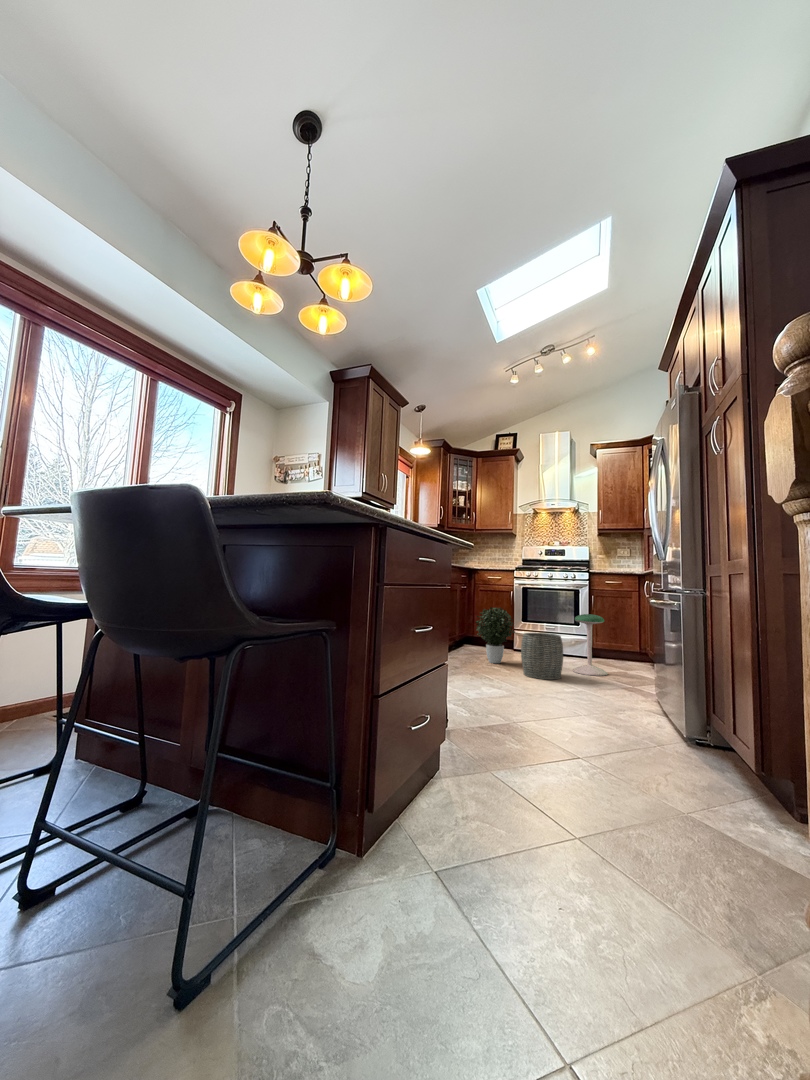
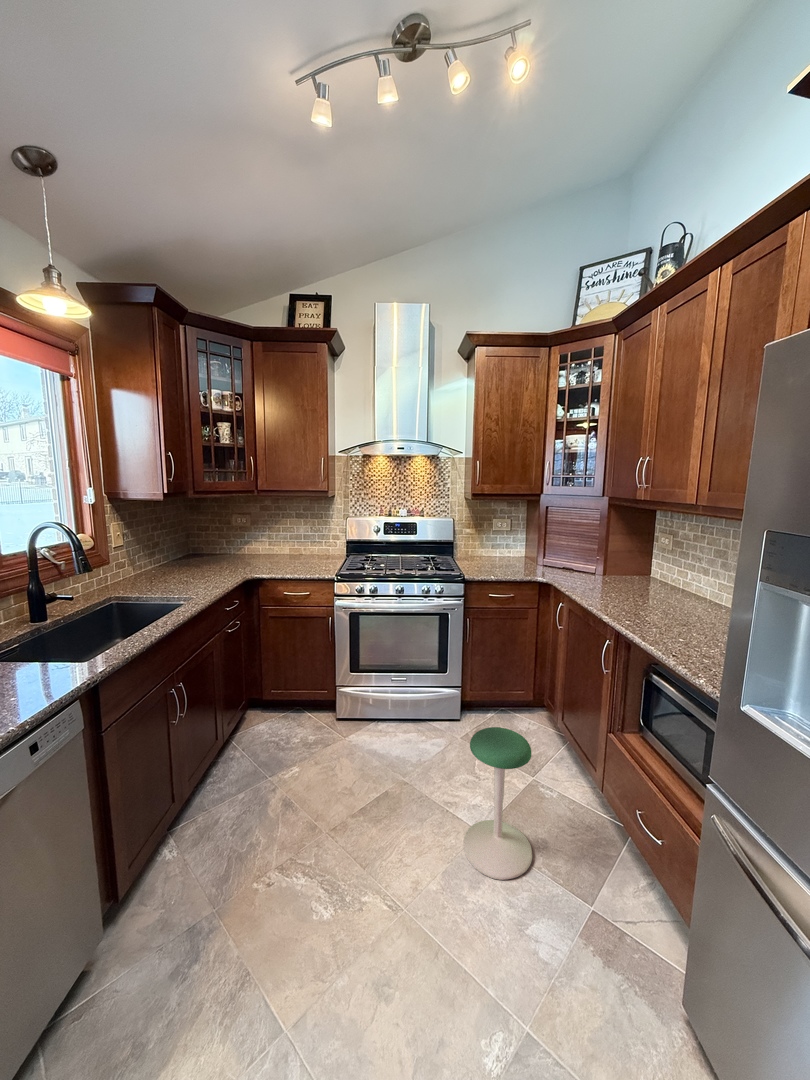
potted plant: present [476,607,515,663] -> none [244,727,343,867]
woven basket: present [521,633,563,679] -> none [362,824,466,1008]

